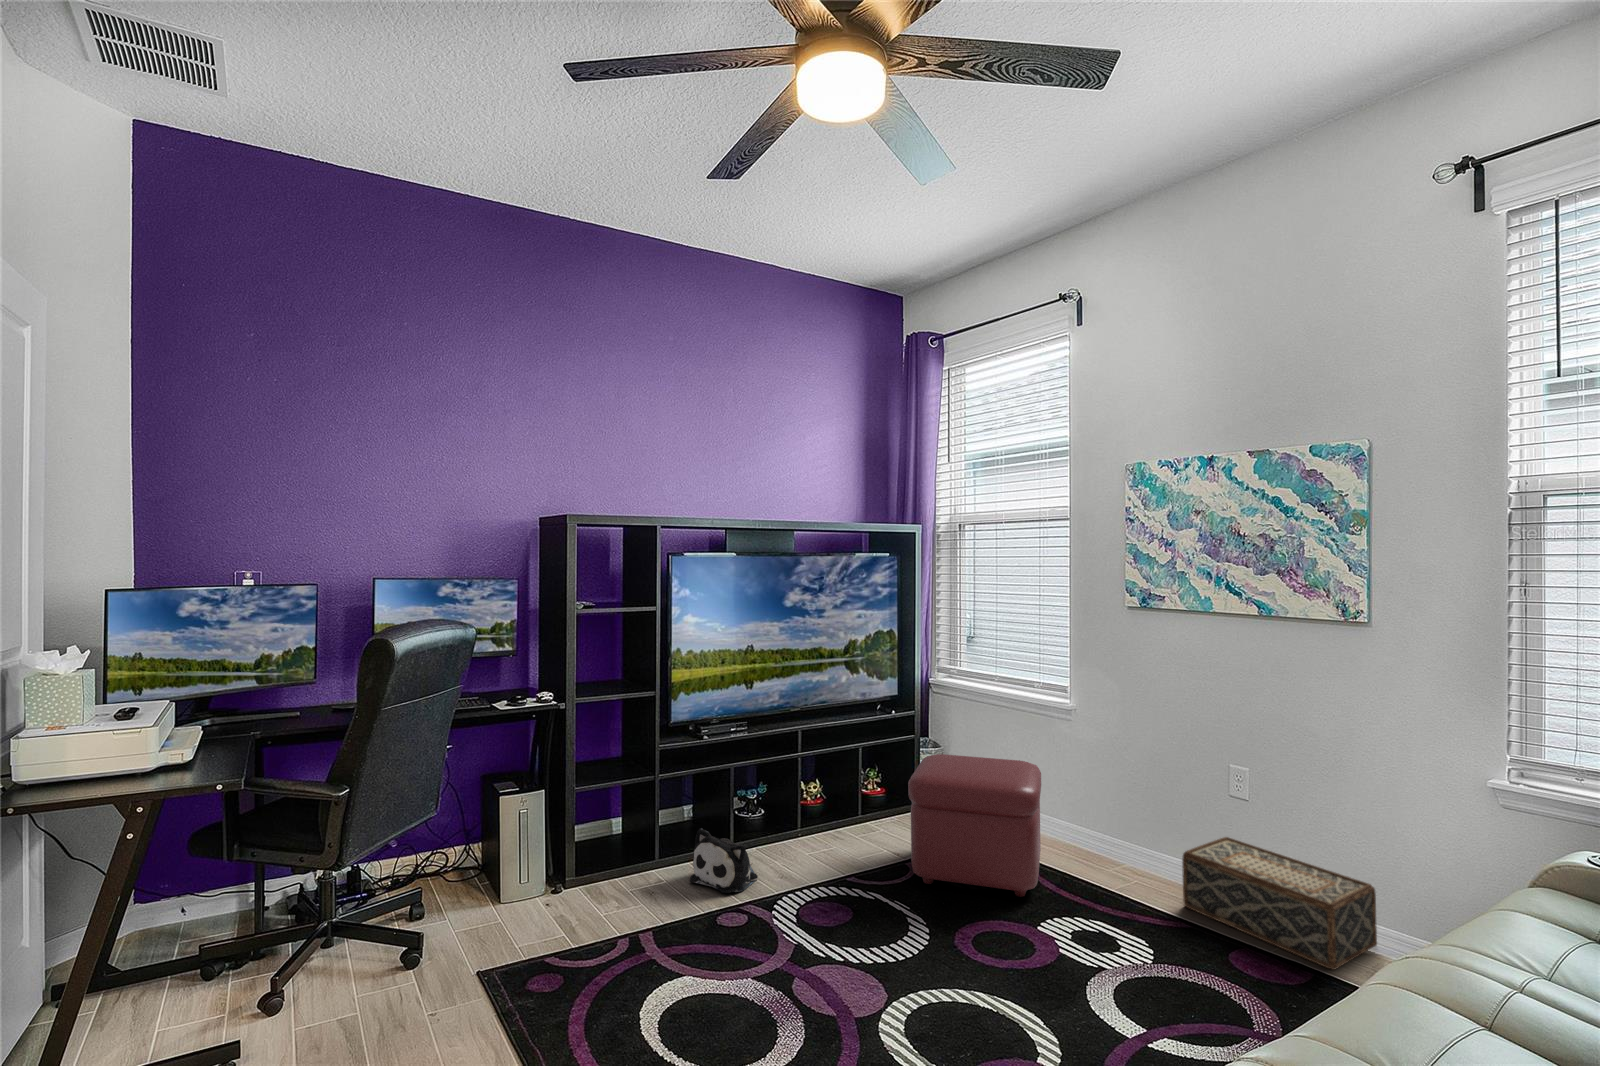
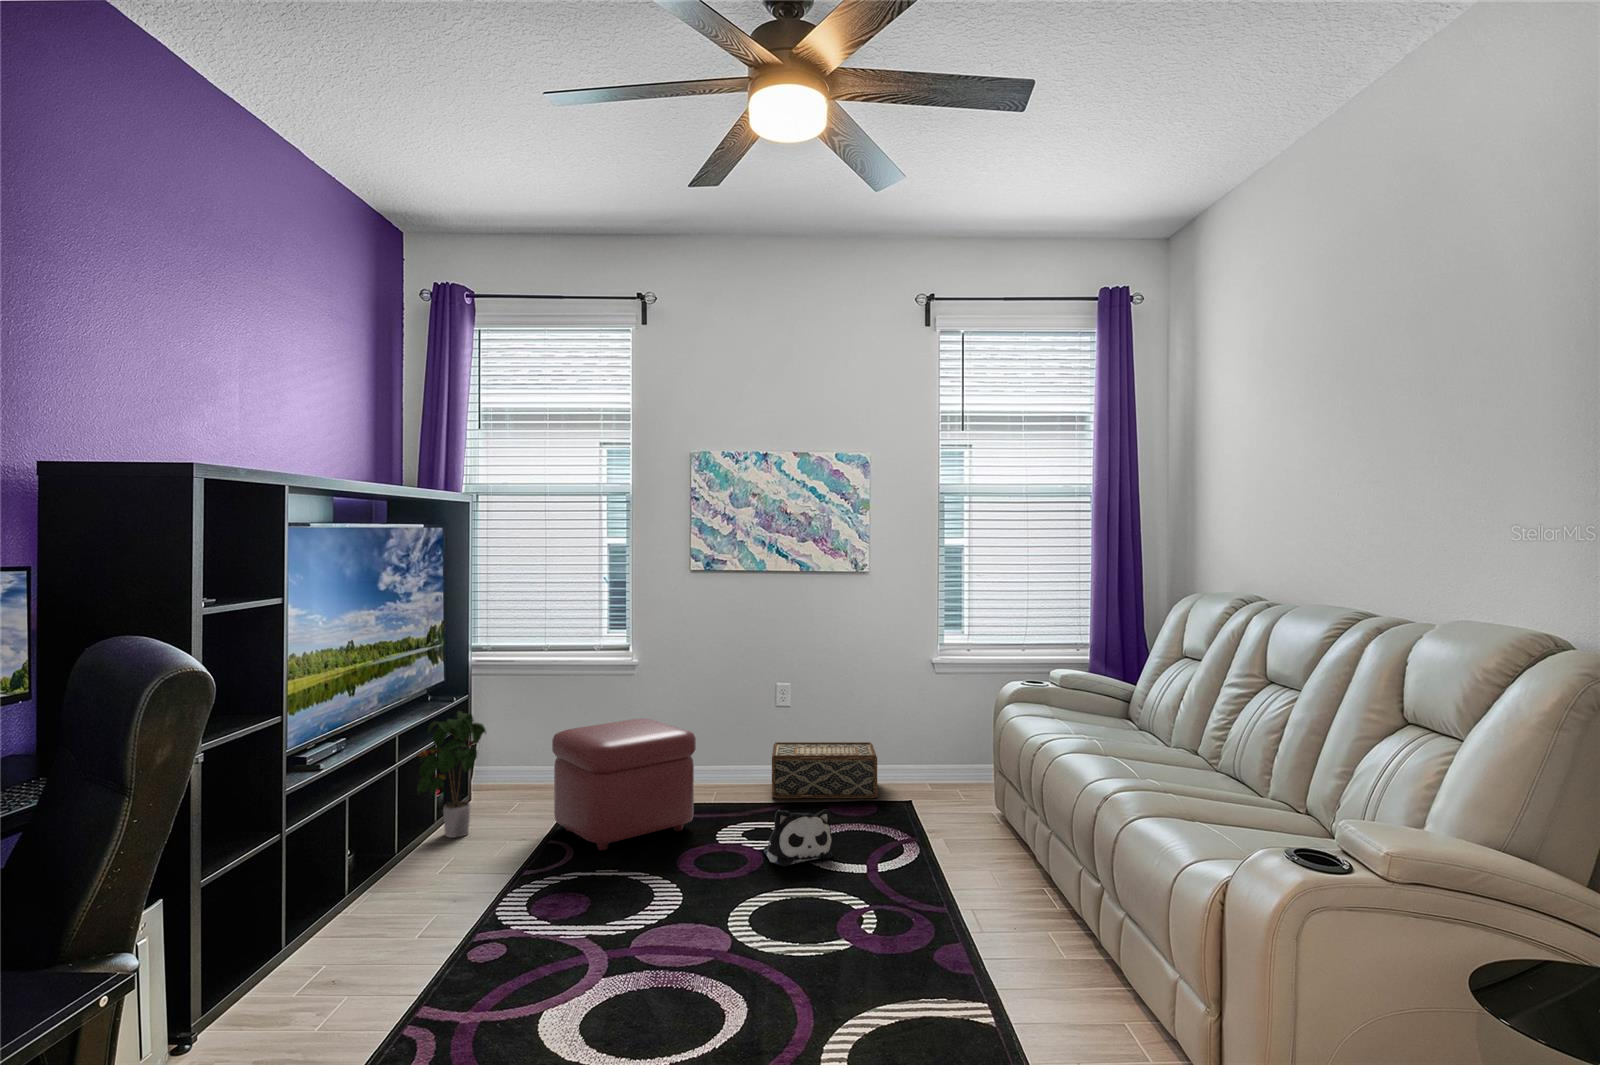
potted plant: none [820,716,909,826] -> present [417,711,486,838]
plush toy: present [690,829,758,893] -> present [763,809,833,866]

